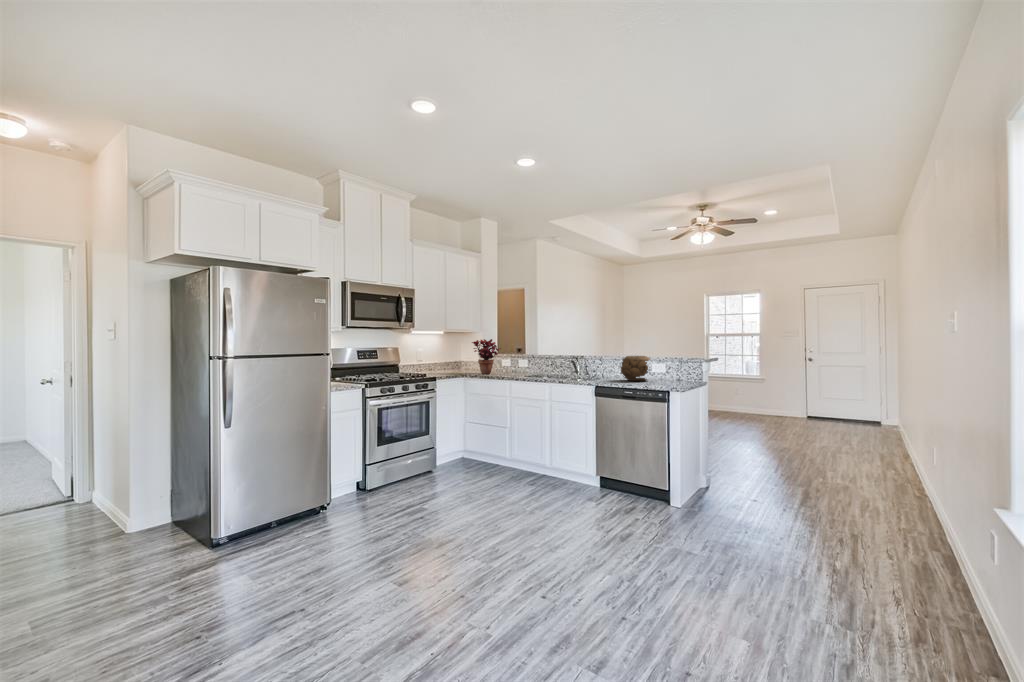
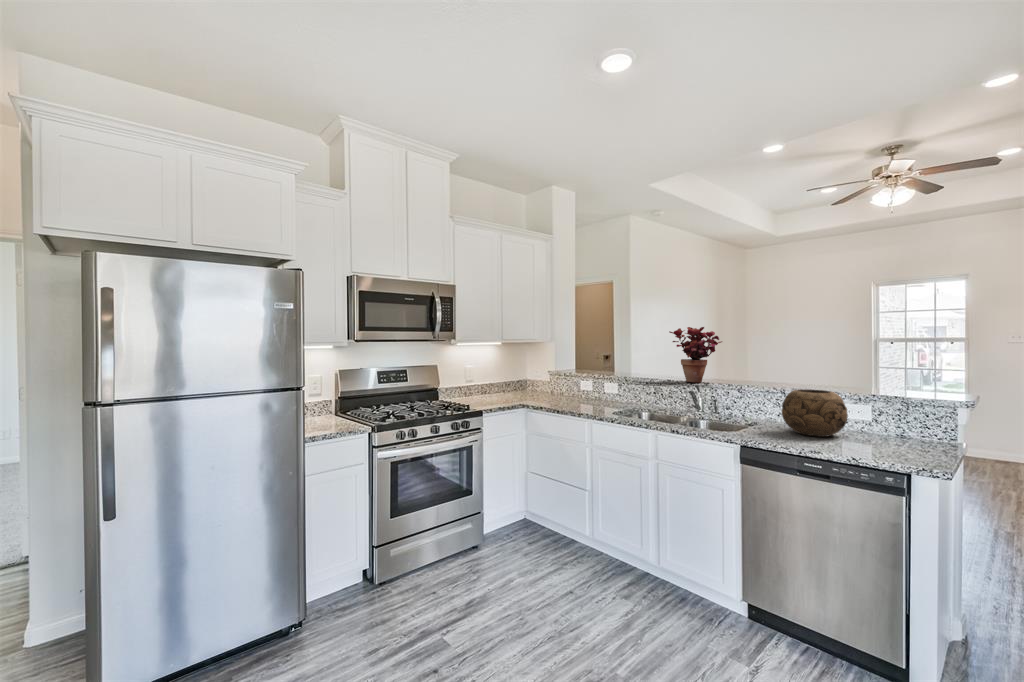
potted plant: present [472,339,501,374] -> present [669,327,722,383]

